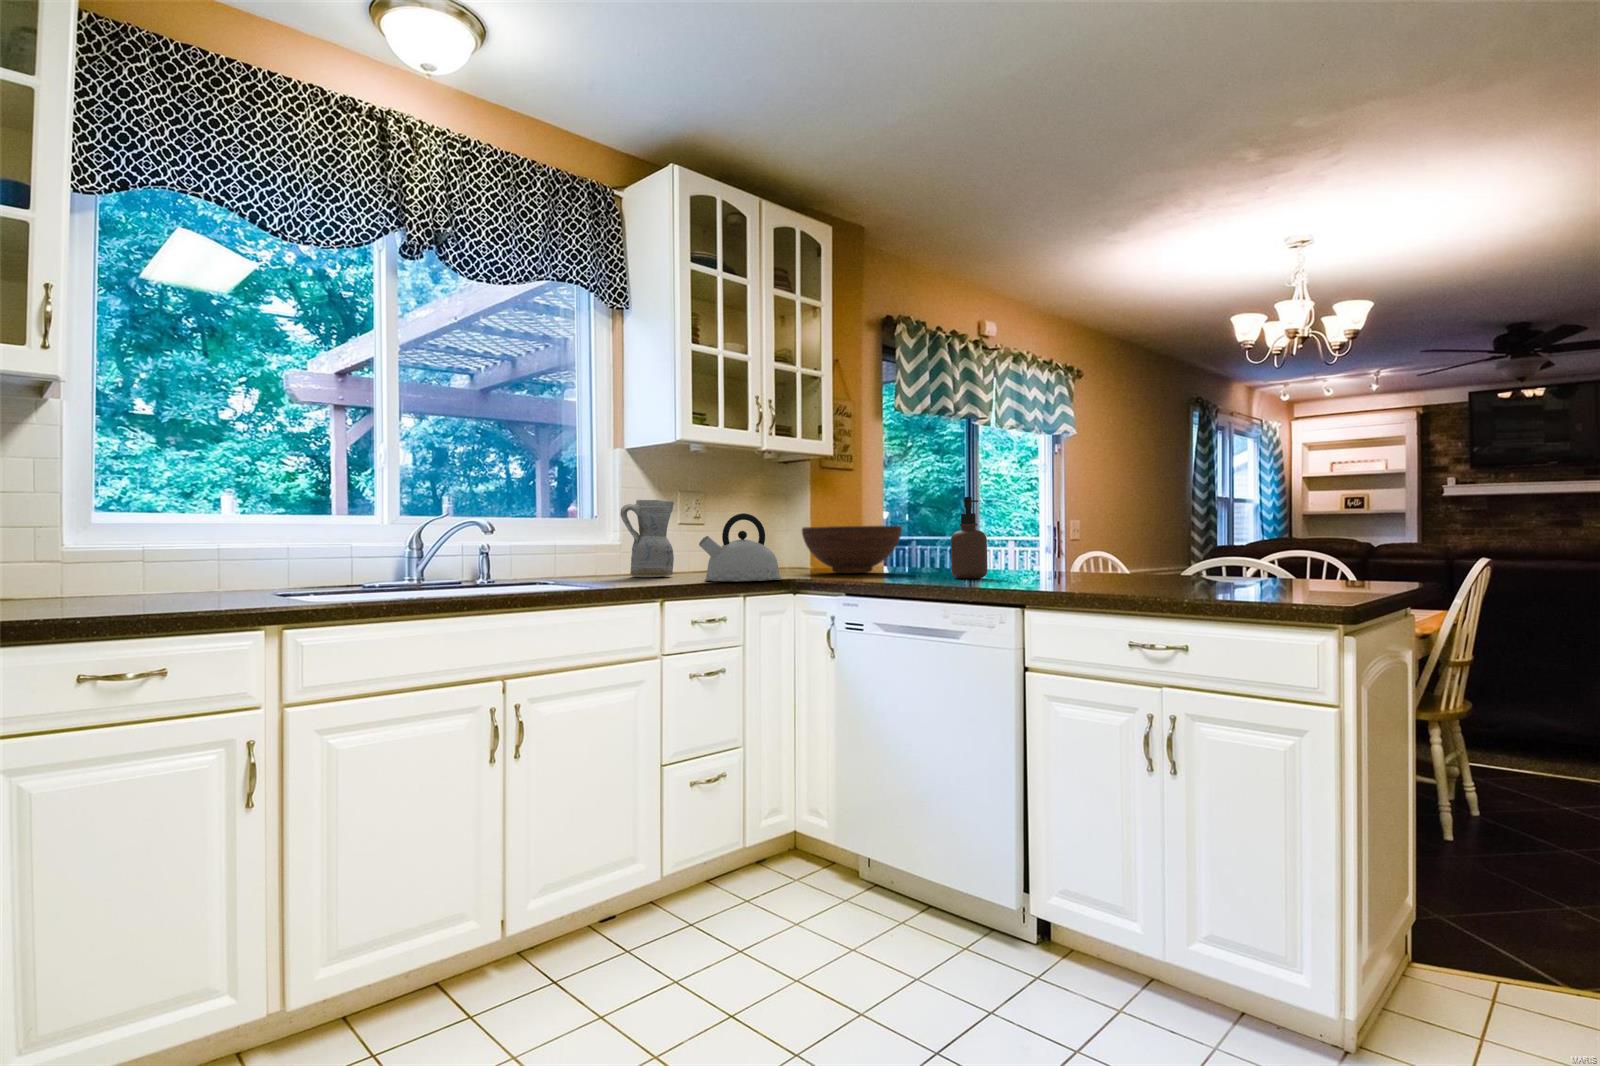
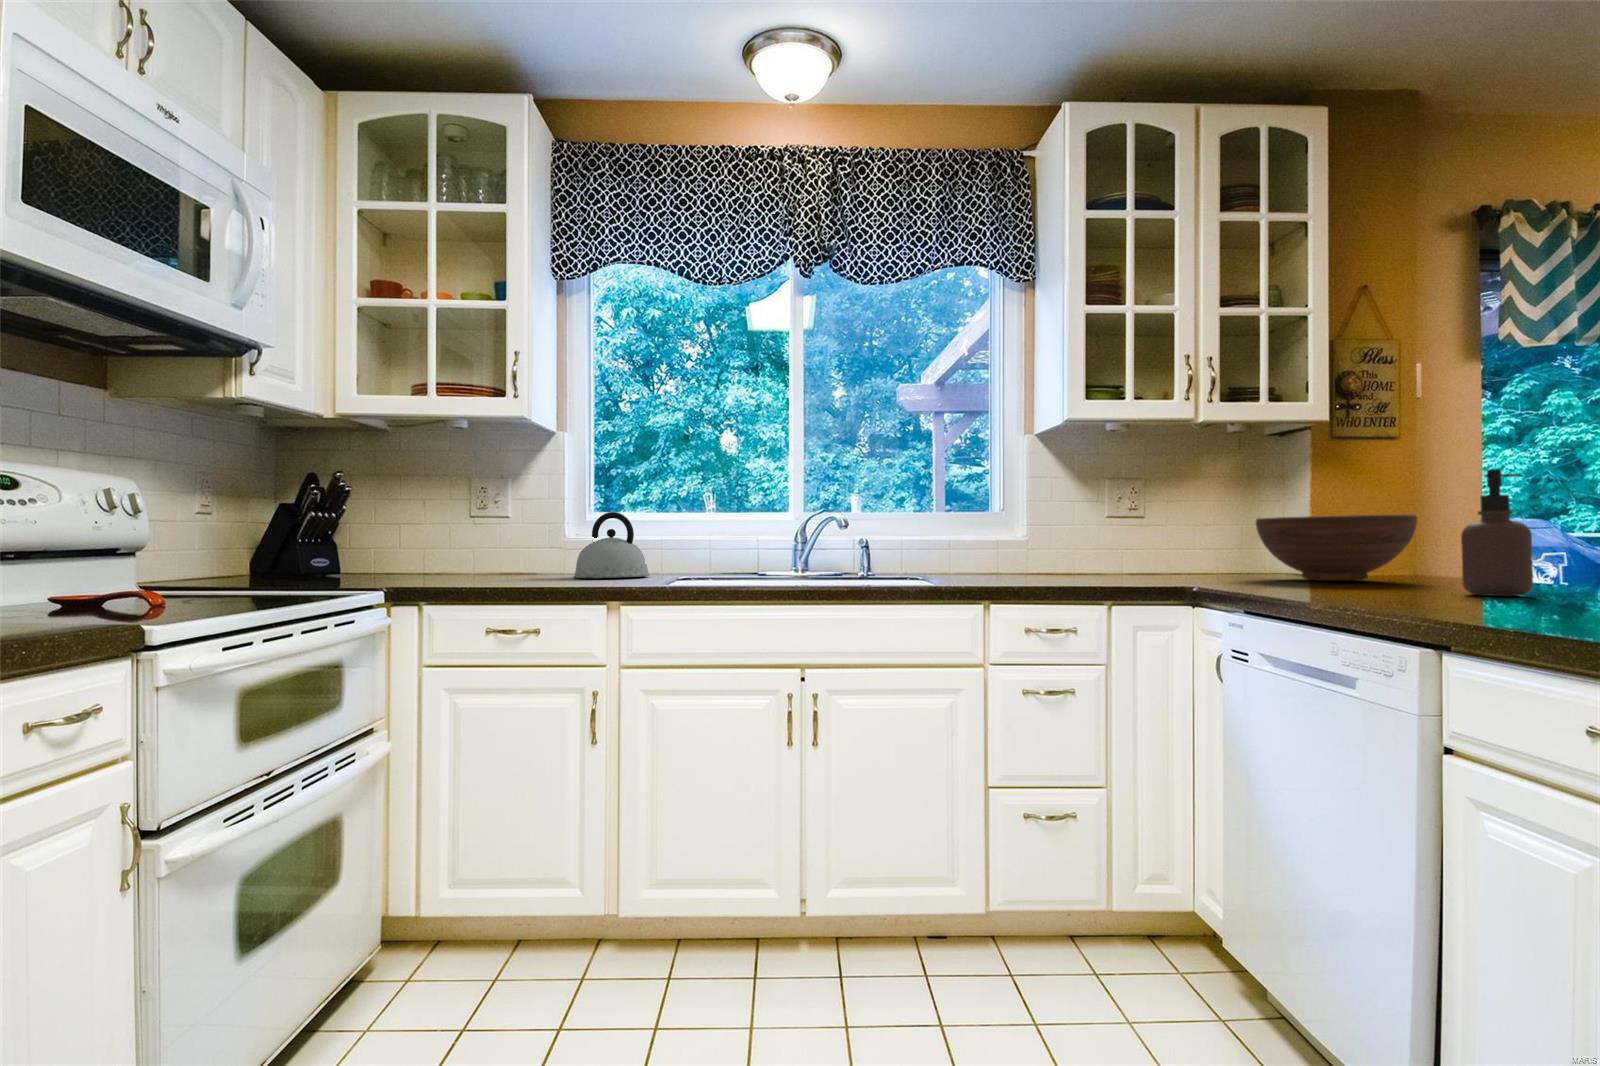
ceramic pitcher: present [620,500,674,577] -> none [1015,490,1077,577]
kettle: present [699,513,781,581] -> present [574,512,650,578]

